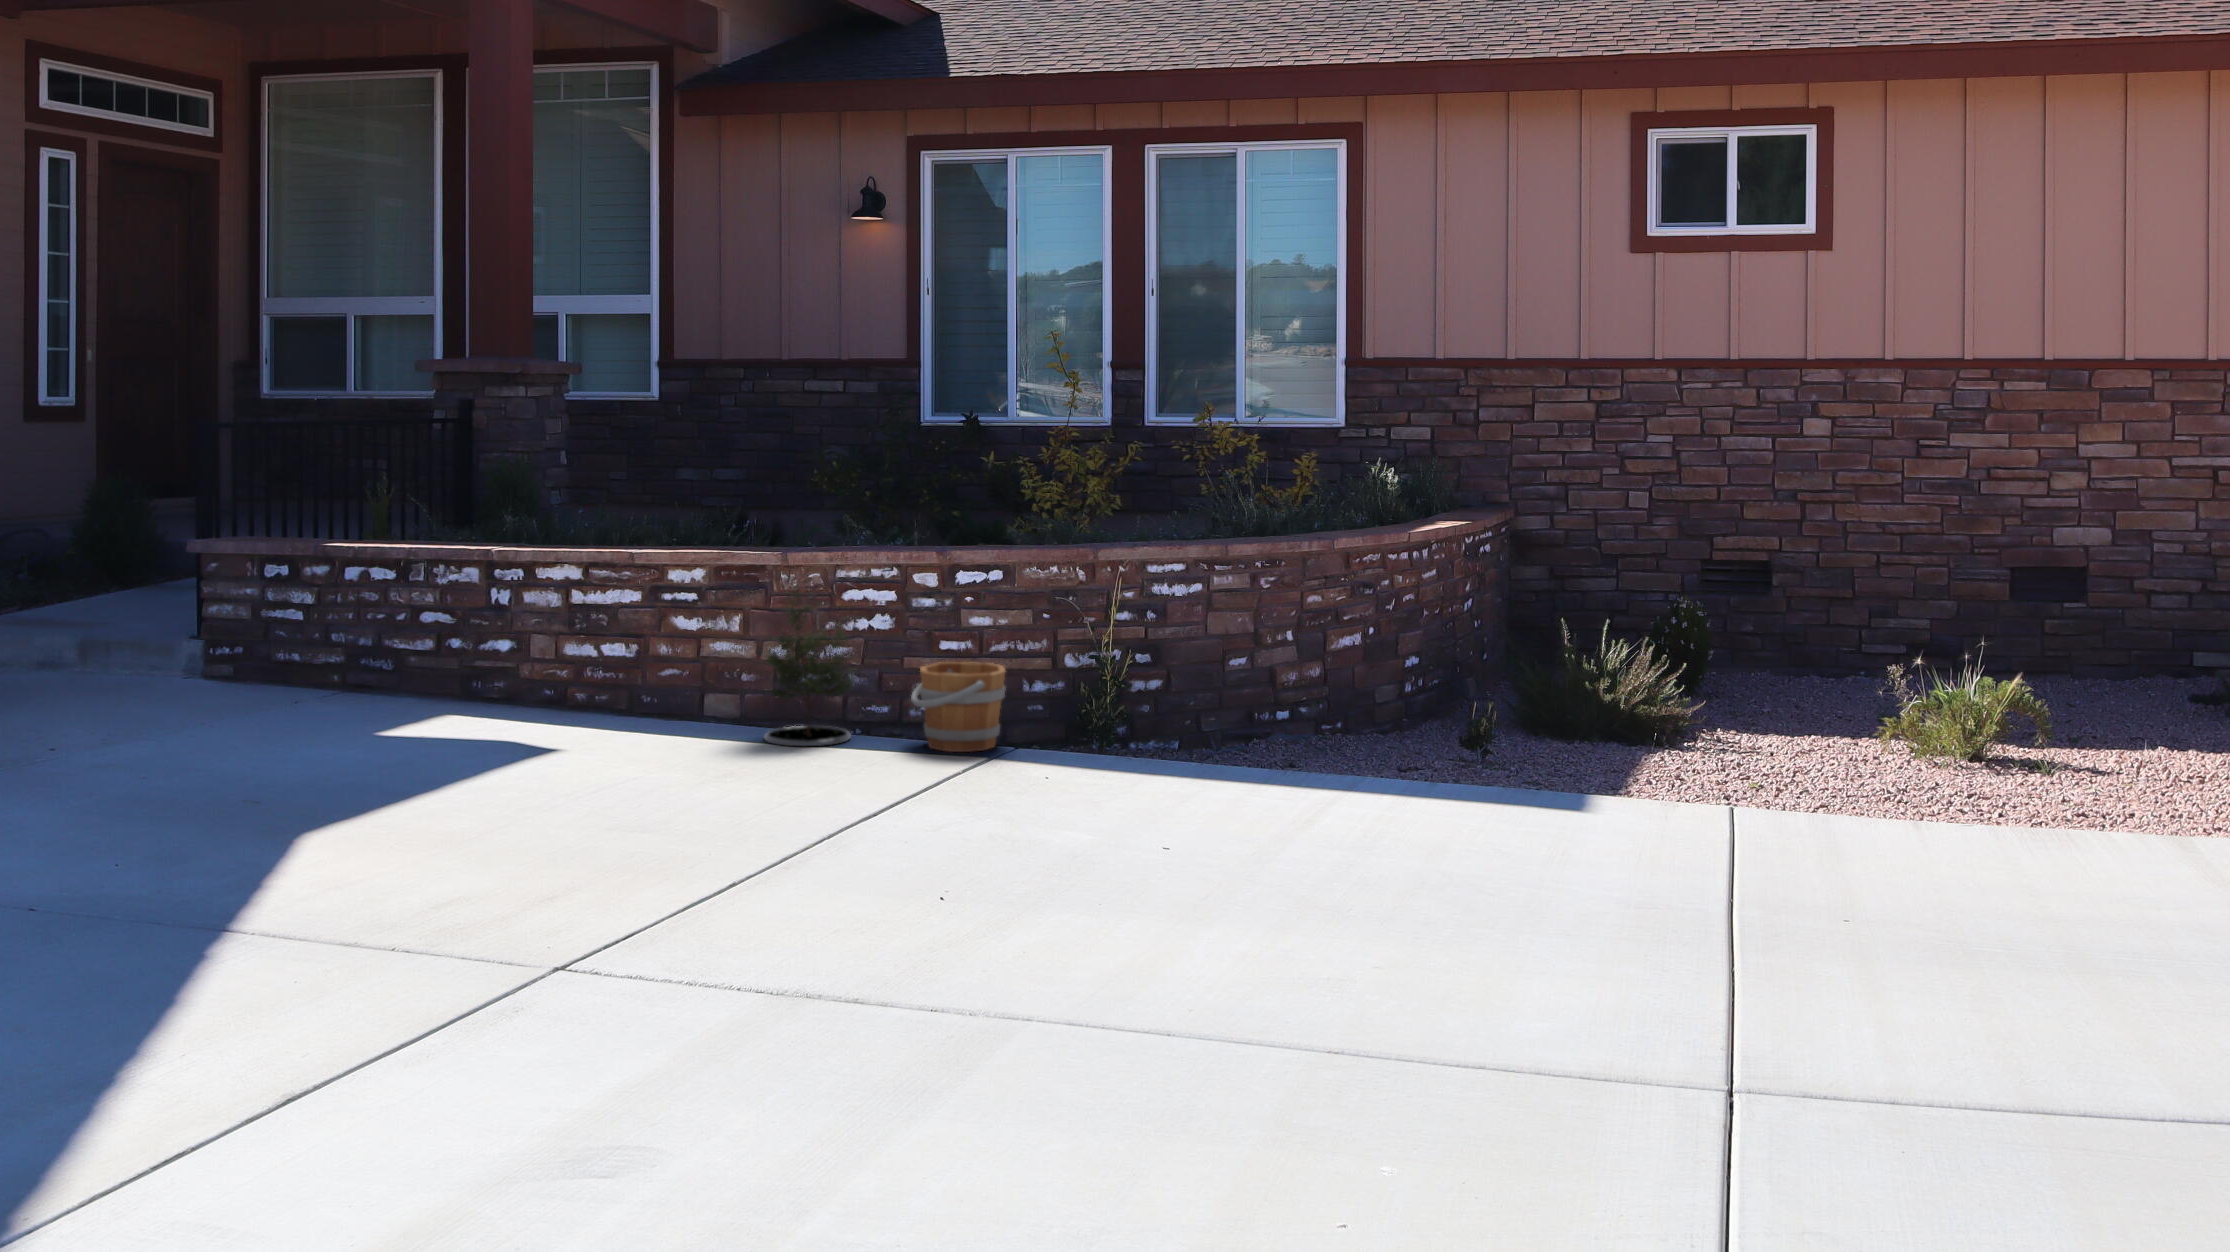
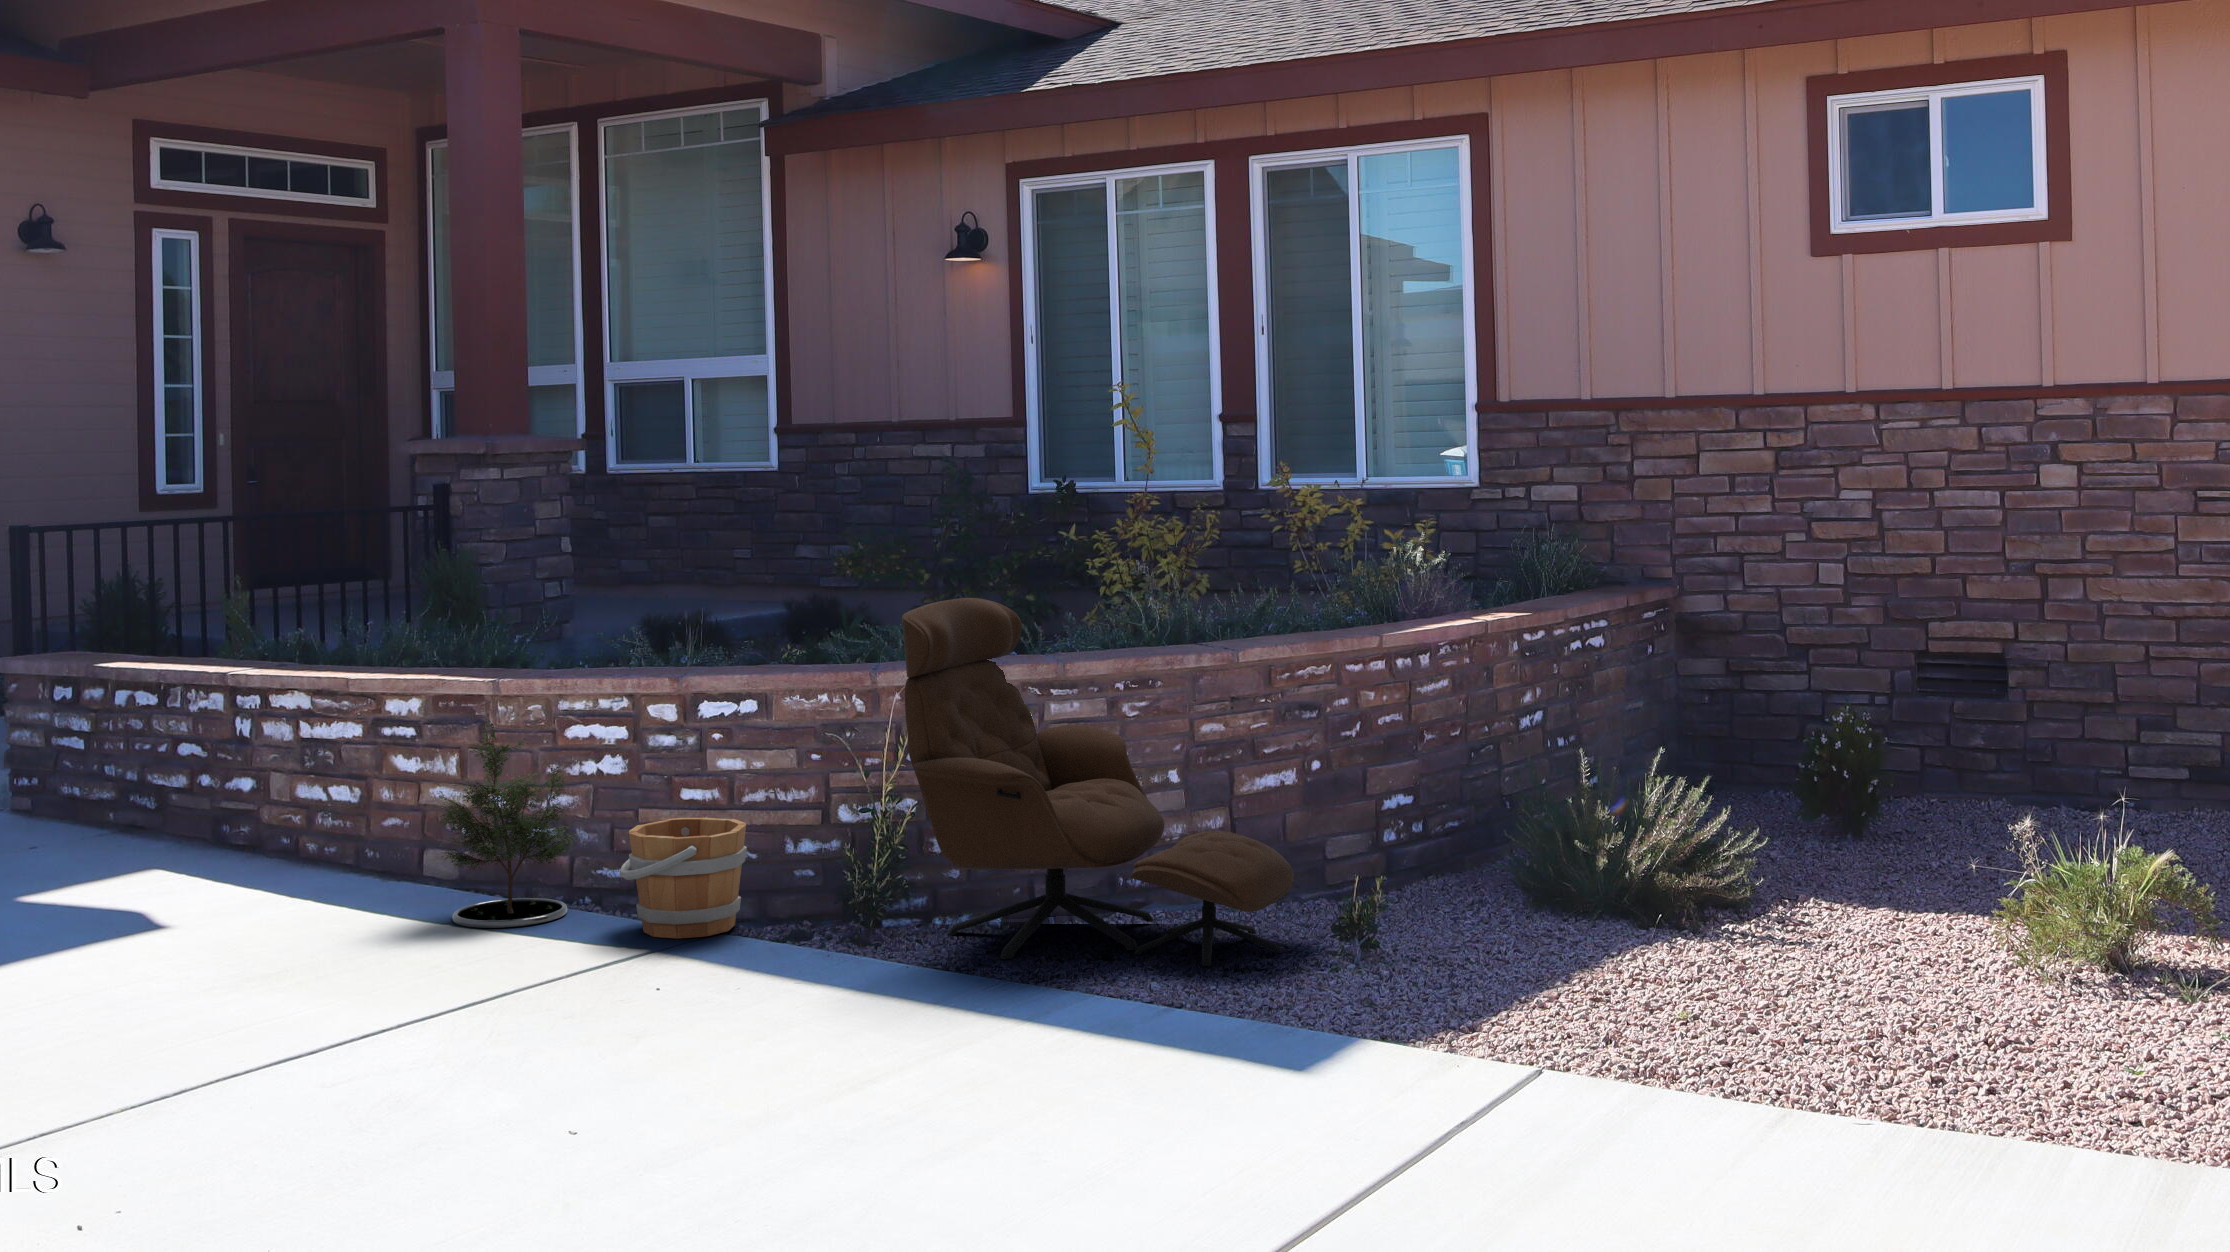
lounge chair: none [1144,496,1424,766] -> present [902,598,1294,966]

